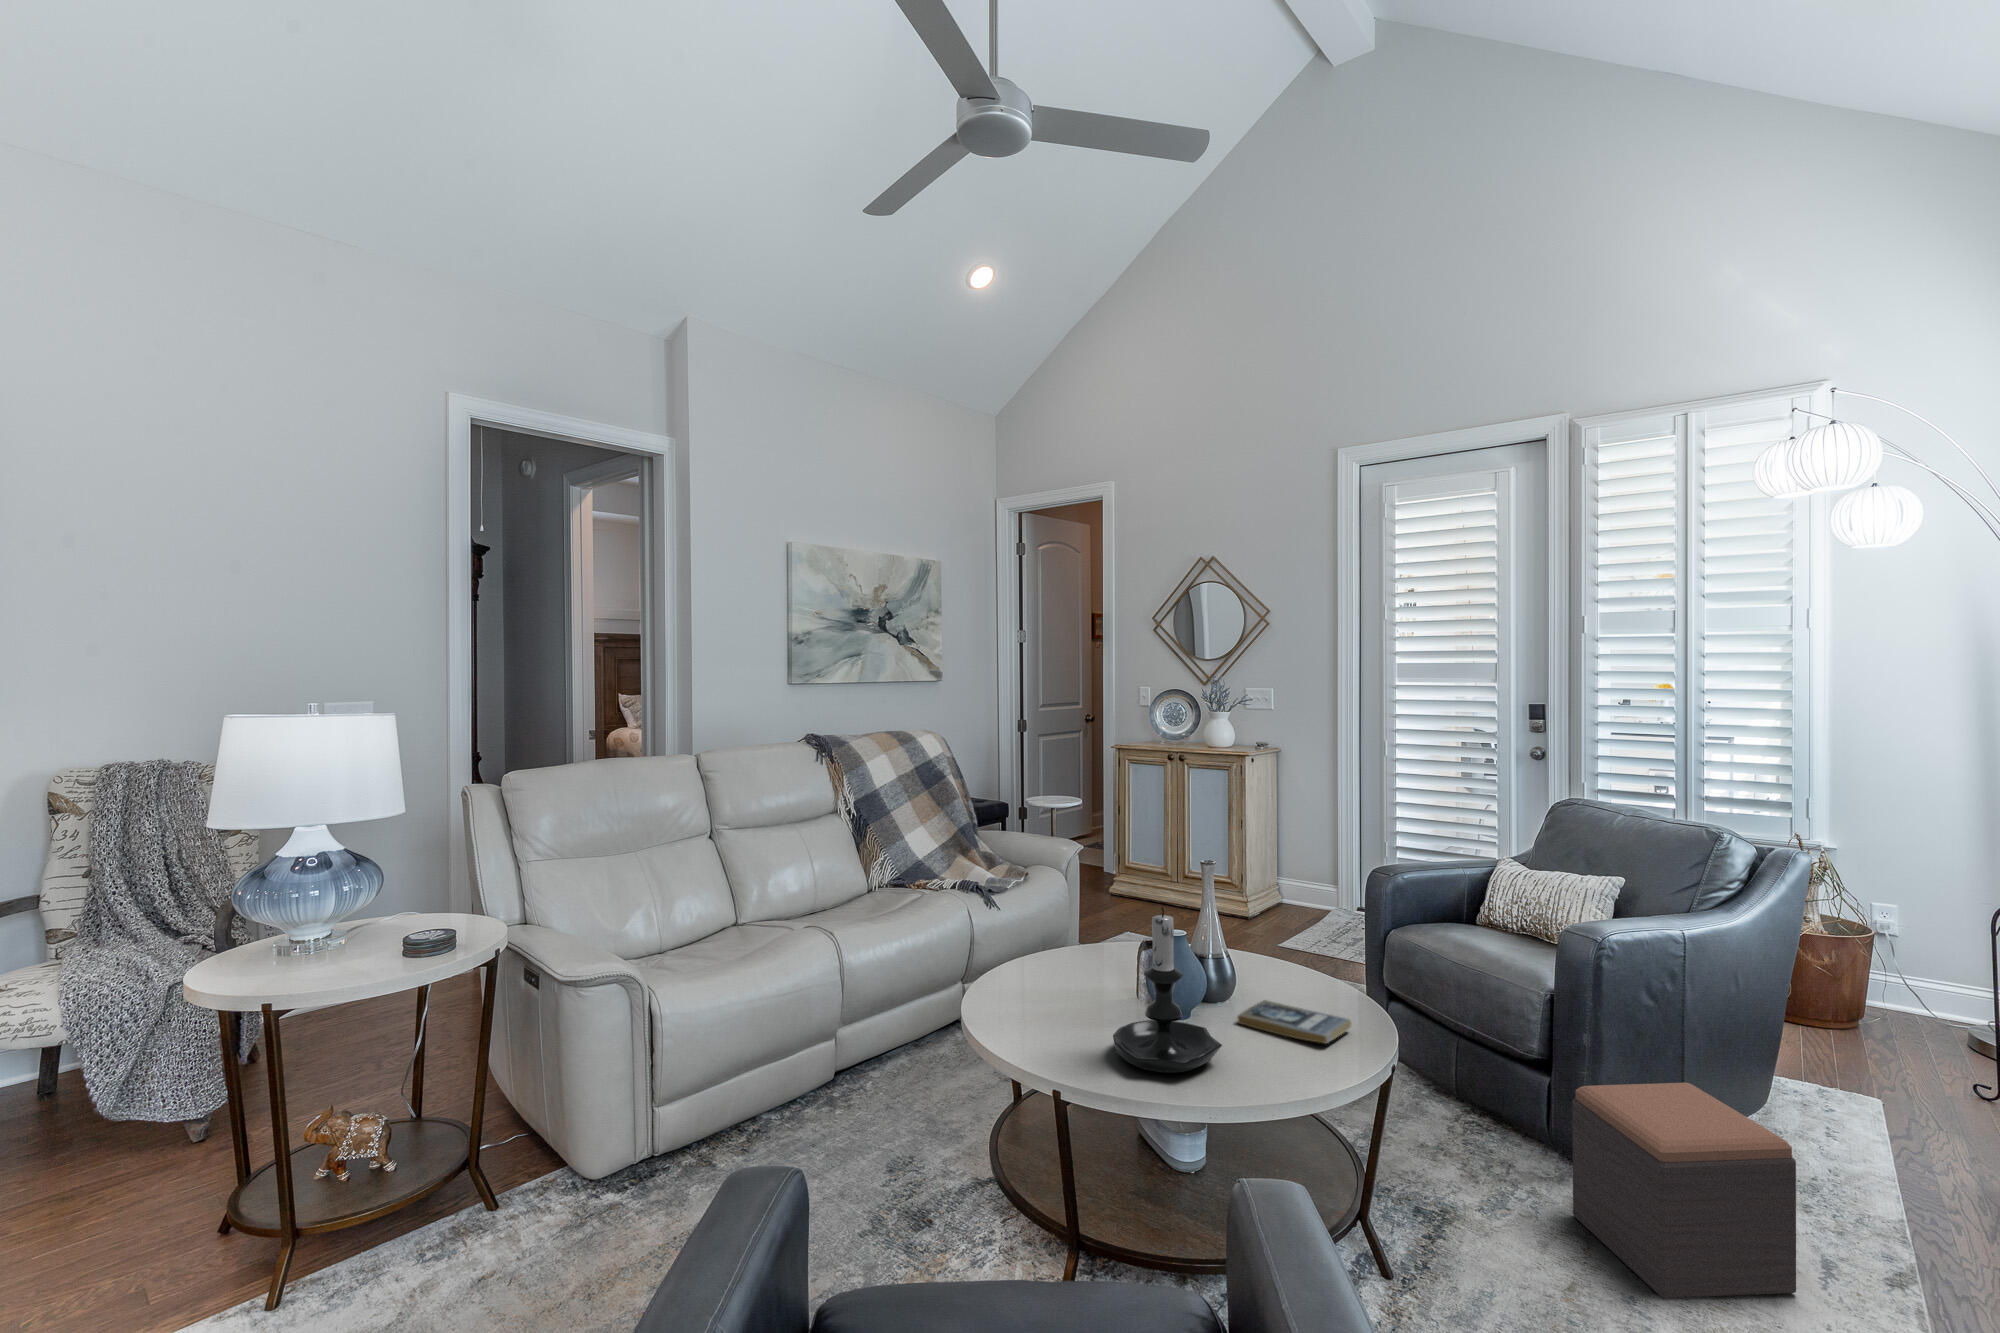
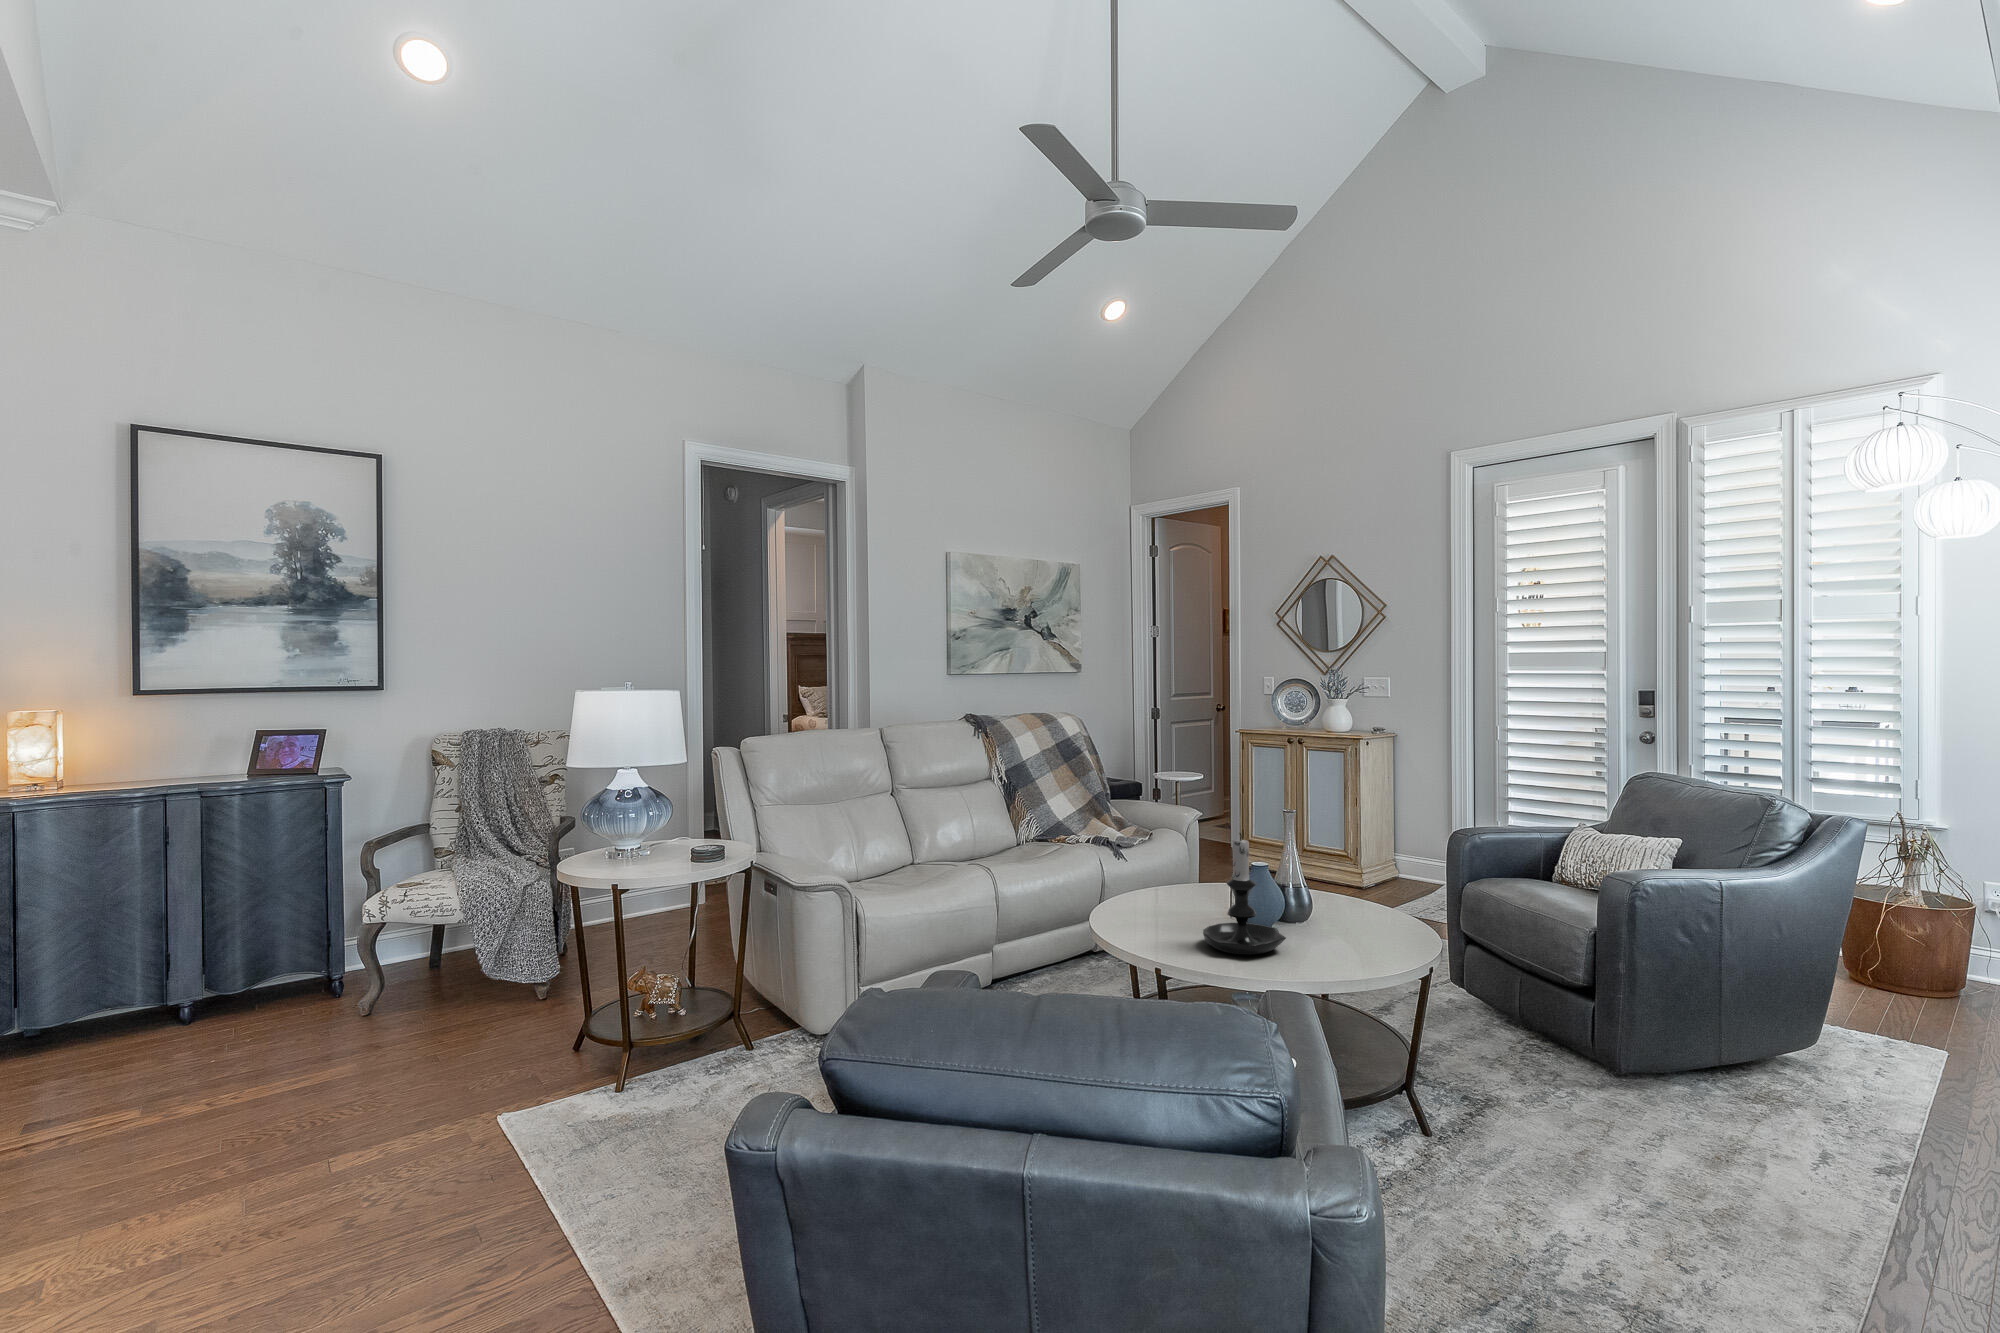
book: present [1238,1000,1351,1043] -> none [1307,917,1399,944]
footstool: present [1572,1083,1796,1298] -> none [1596,997,1774,1162]

